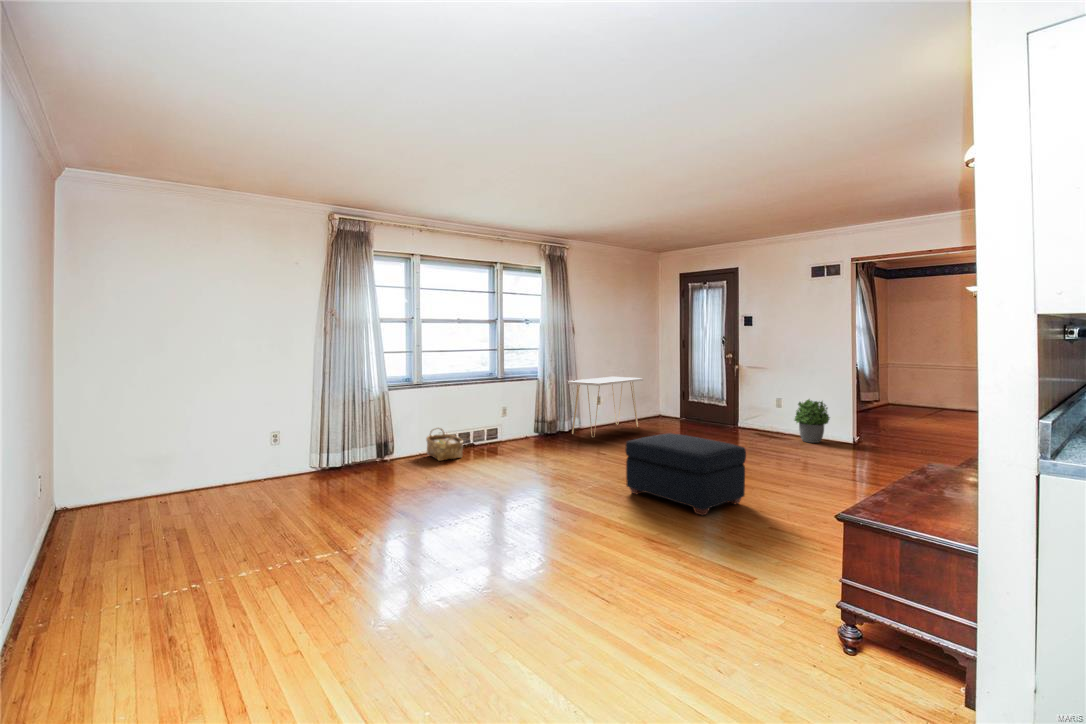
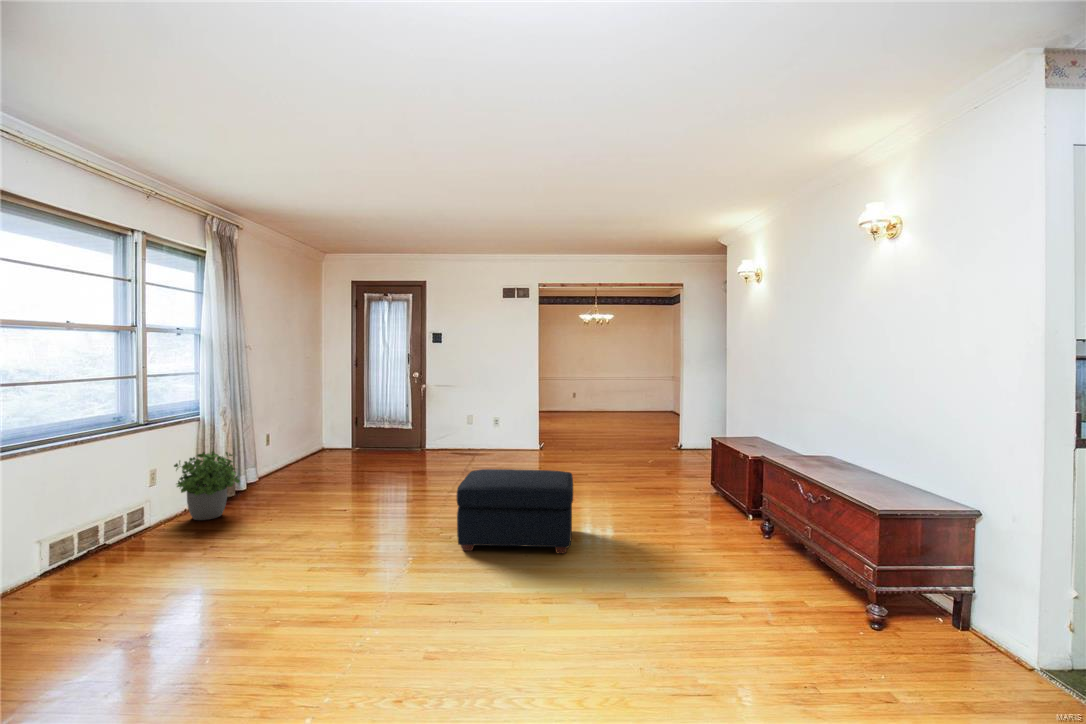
console table: present [568,377,643,437] -> none [241,405,332,492]
potted plant: present [794,399,830,443] -> present [174,451,240,520]
woven basket: present [426,428,463,461] -> none [21,530,121,594]

